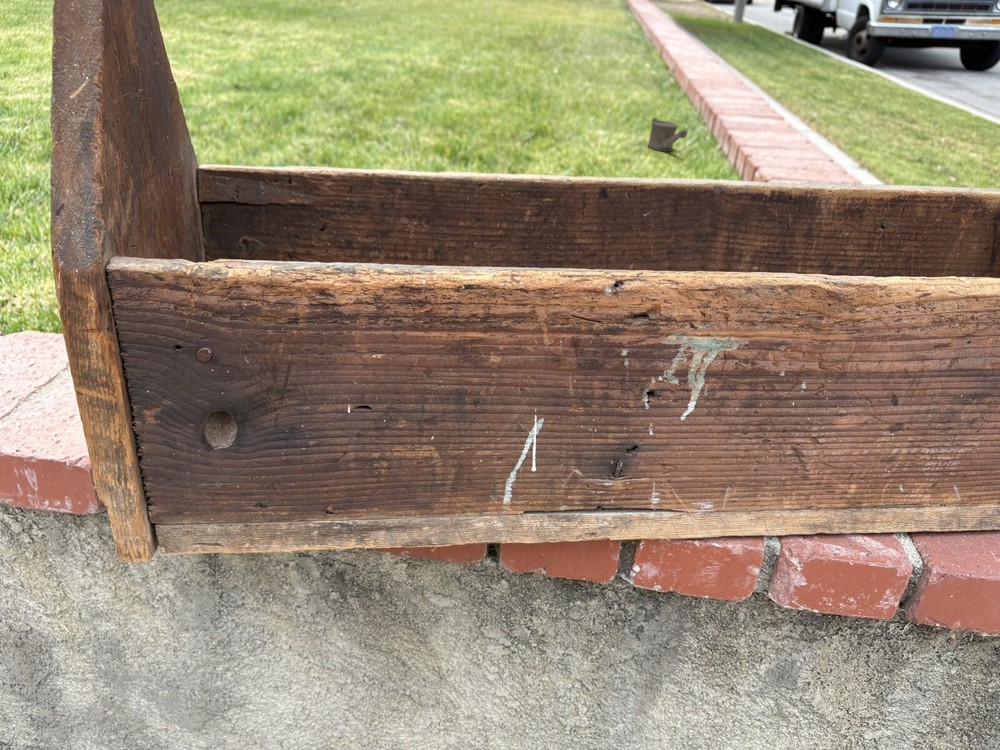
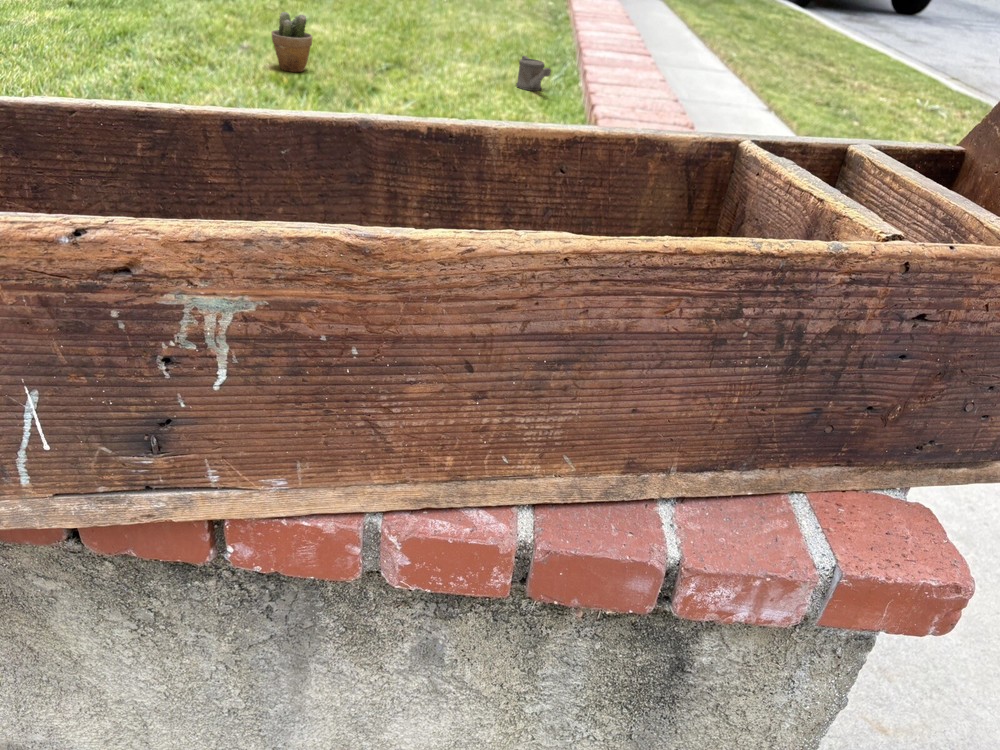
potted plant: none [423,80,461,136] -> present [272,12,312,72]

